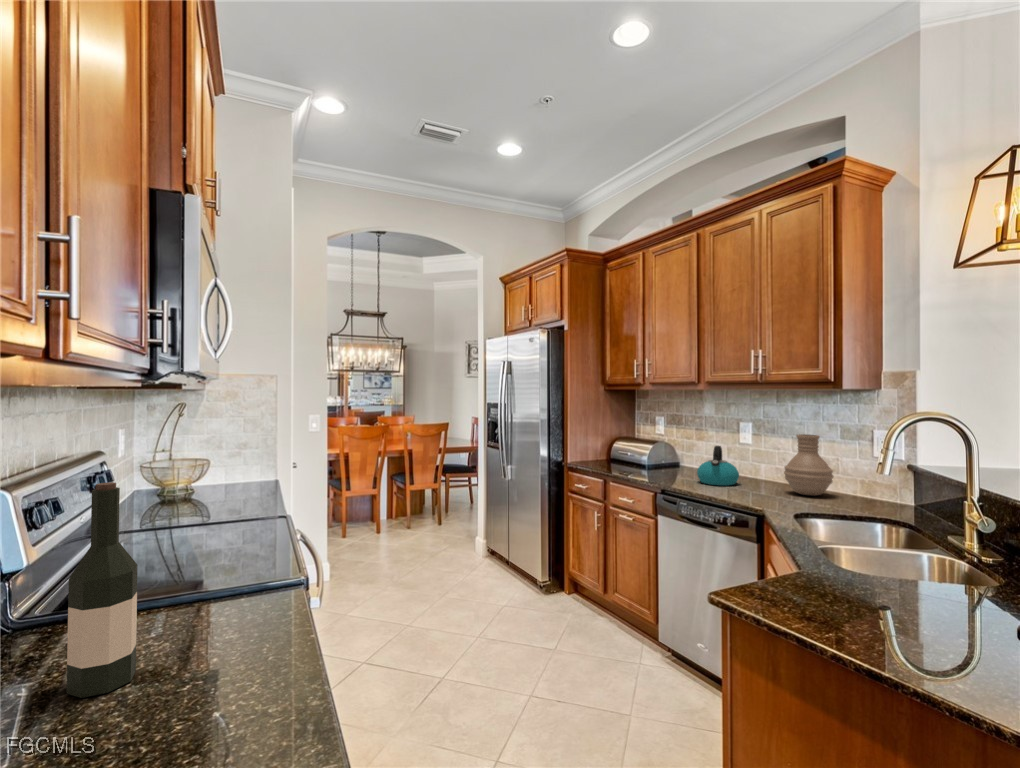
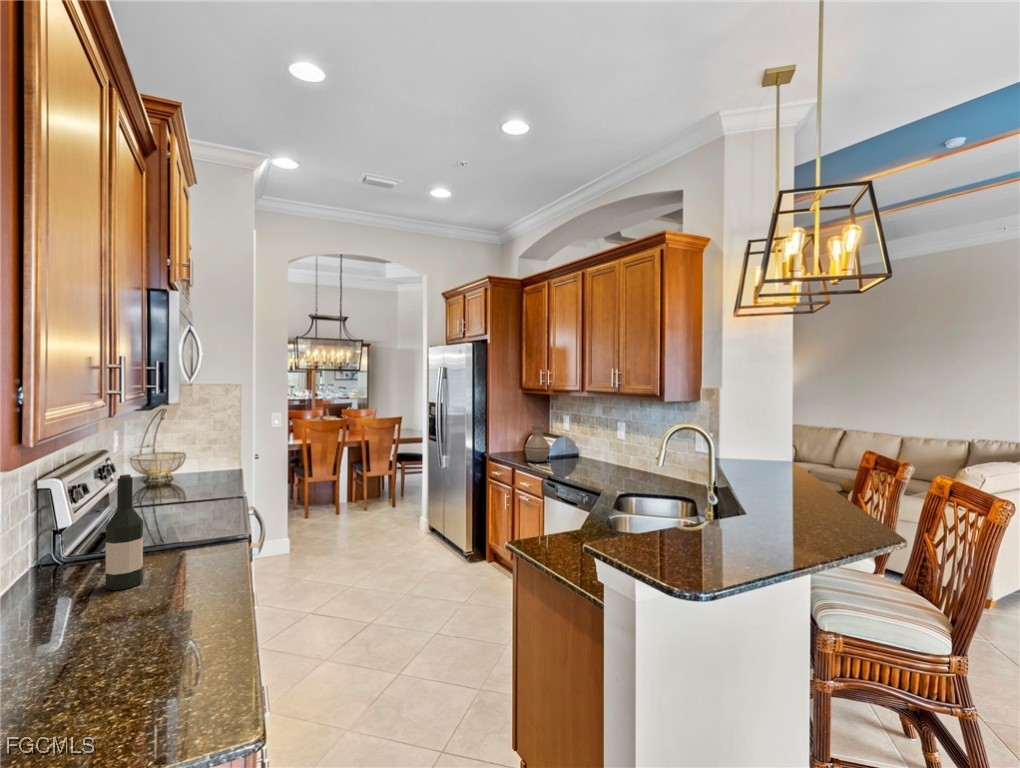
vase: present [784,434,833,496] -> present [525,424,551,462]
kettle: present [697,446,739,486] -> none [581,441,612,473]

